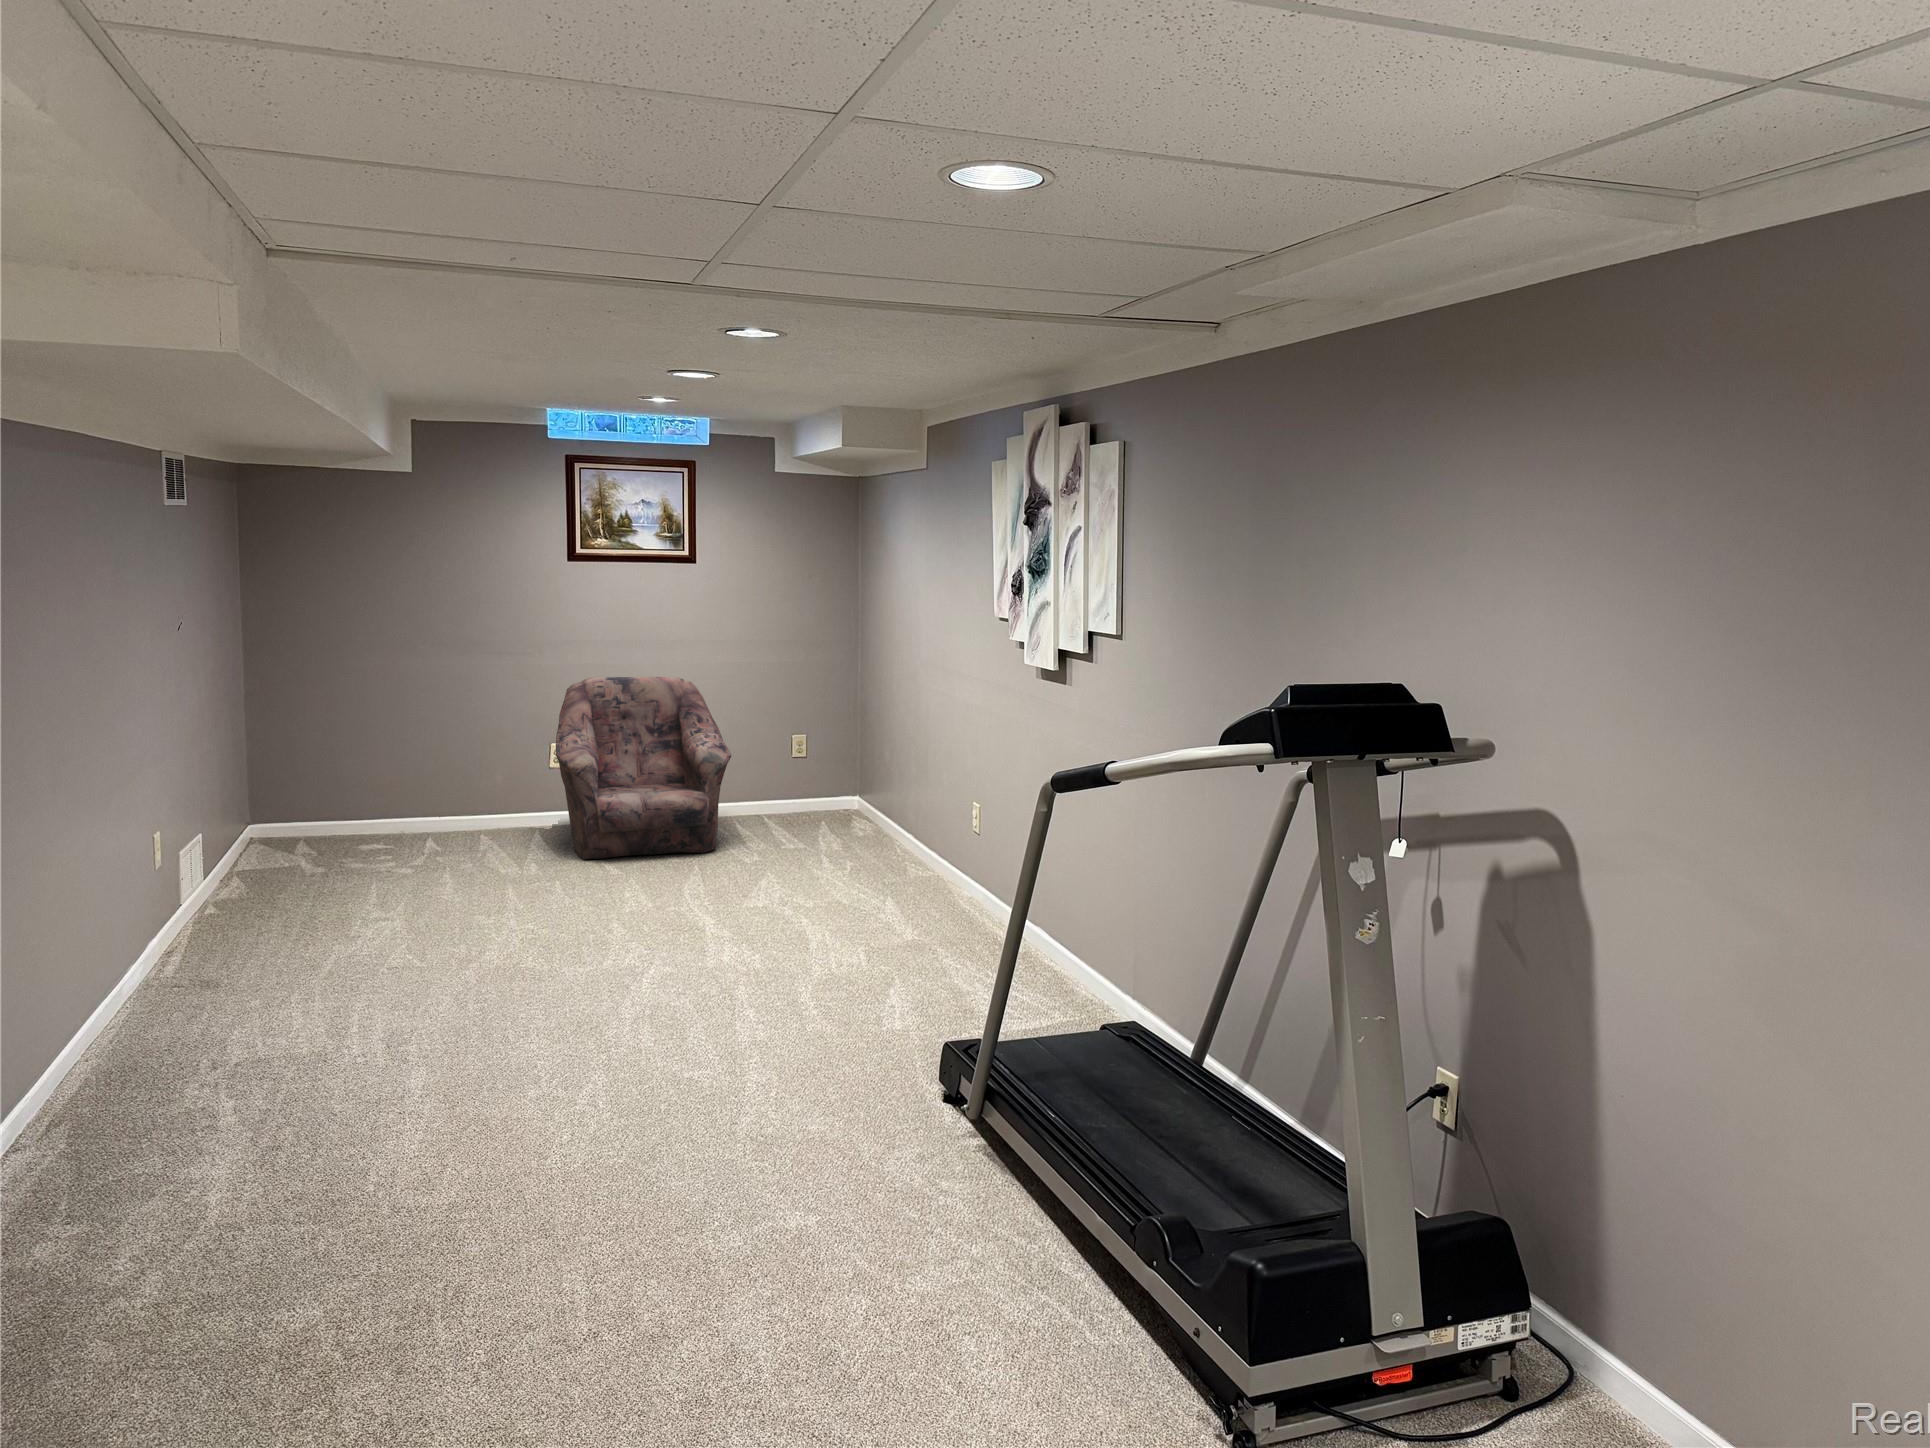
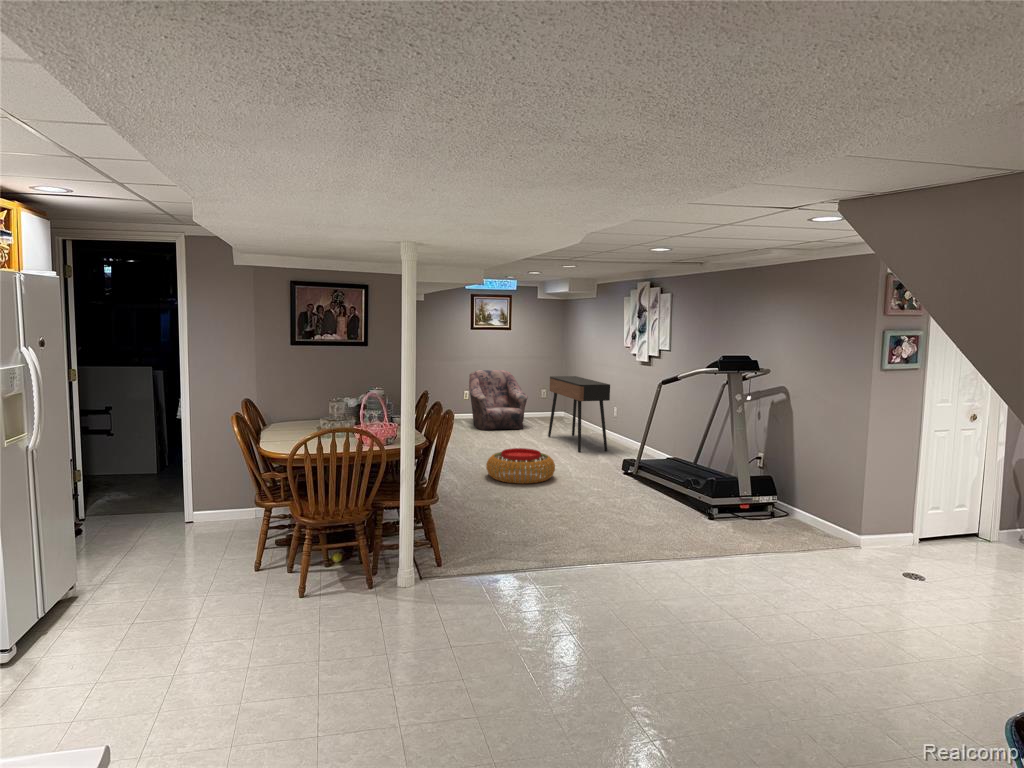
console table: none [772,701,936,959] -> present [548,376,610,452]
pouf: none [382,1007,670,1184] -> present [486,448,555,484]

